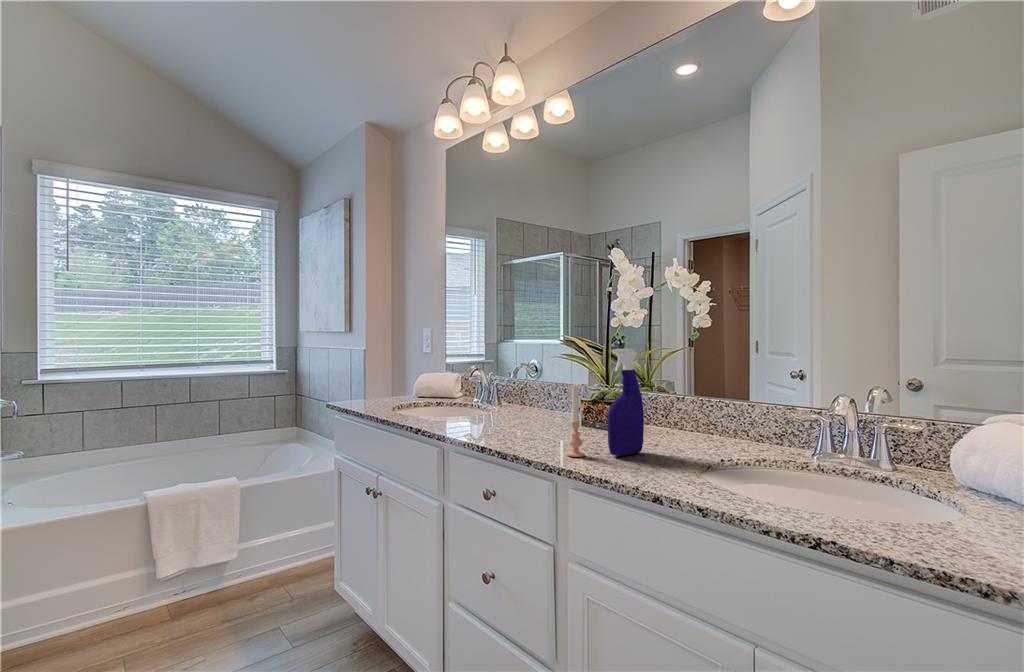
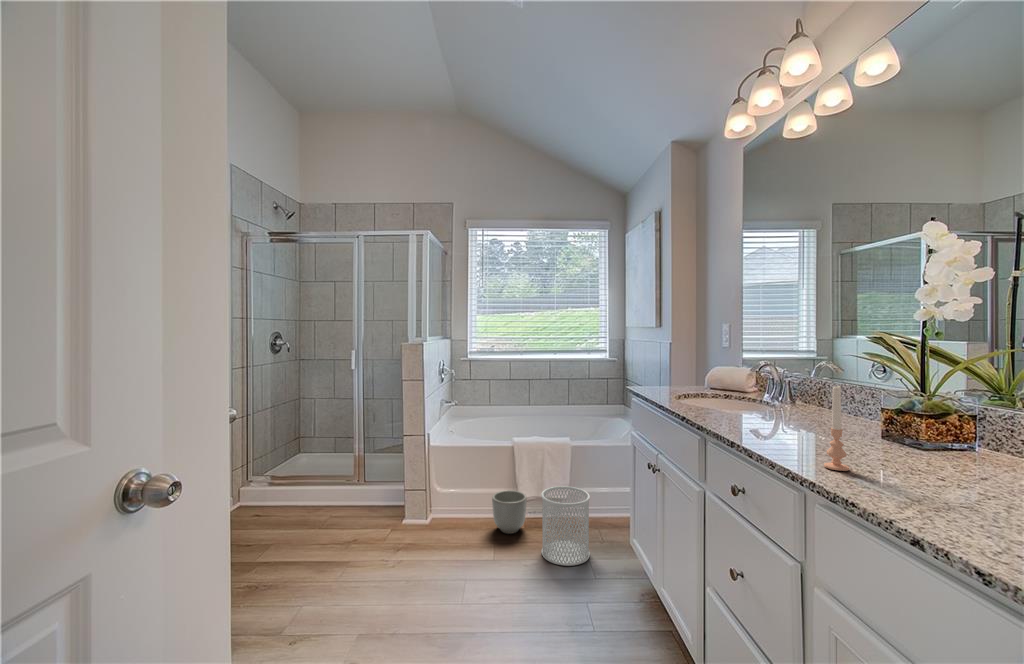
spray bottle: present [608,349,644,456] -> none [882,346,950,481]
wastebasket: none [208,541,280,650] -> present [541,486,590,566]
planter: none [114,569,176,637] -> present [492,490,527,534]

